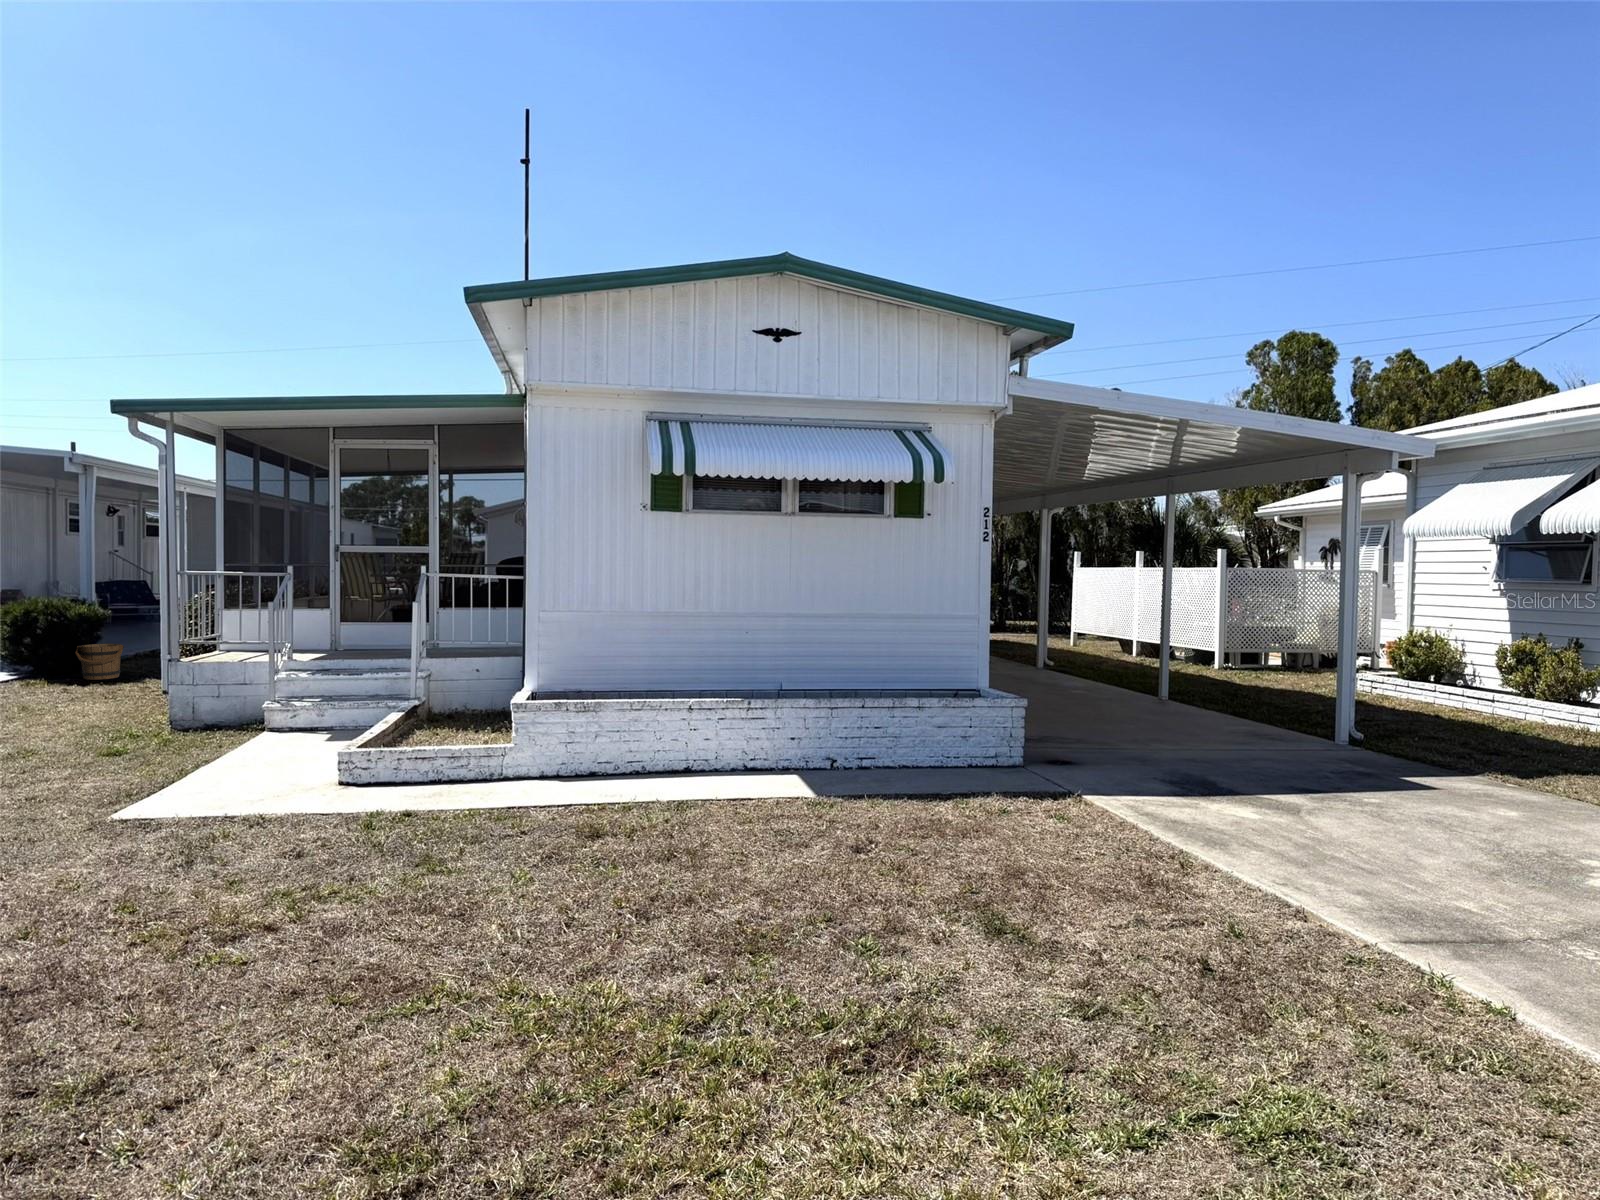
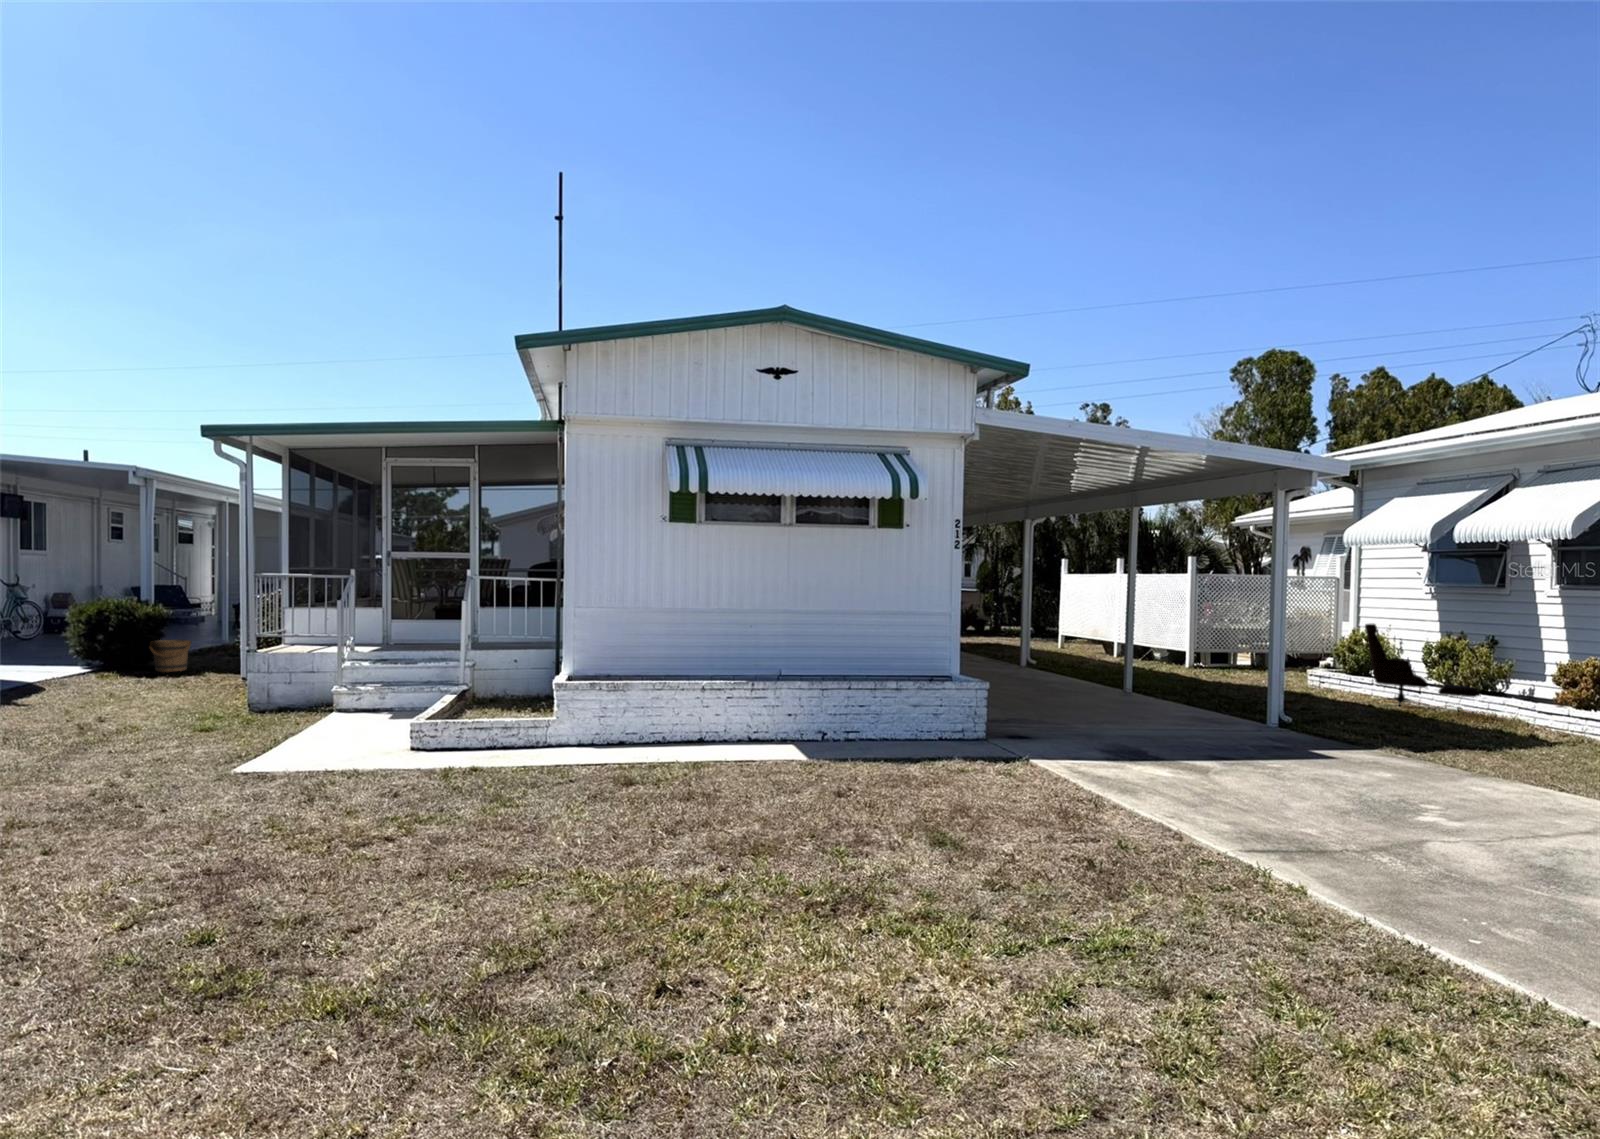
lounge chair: none [1434,625,1567,725] -> present [1365,624,1481,711]

